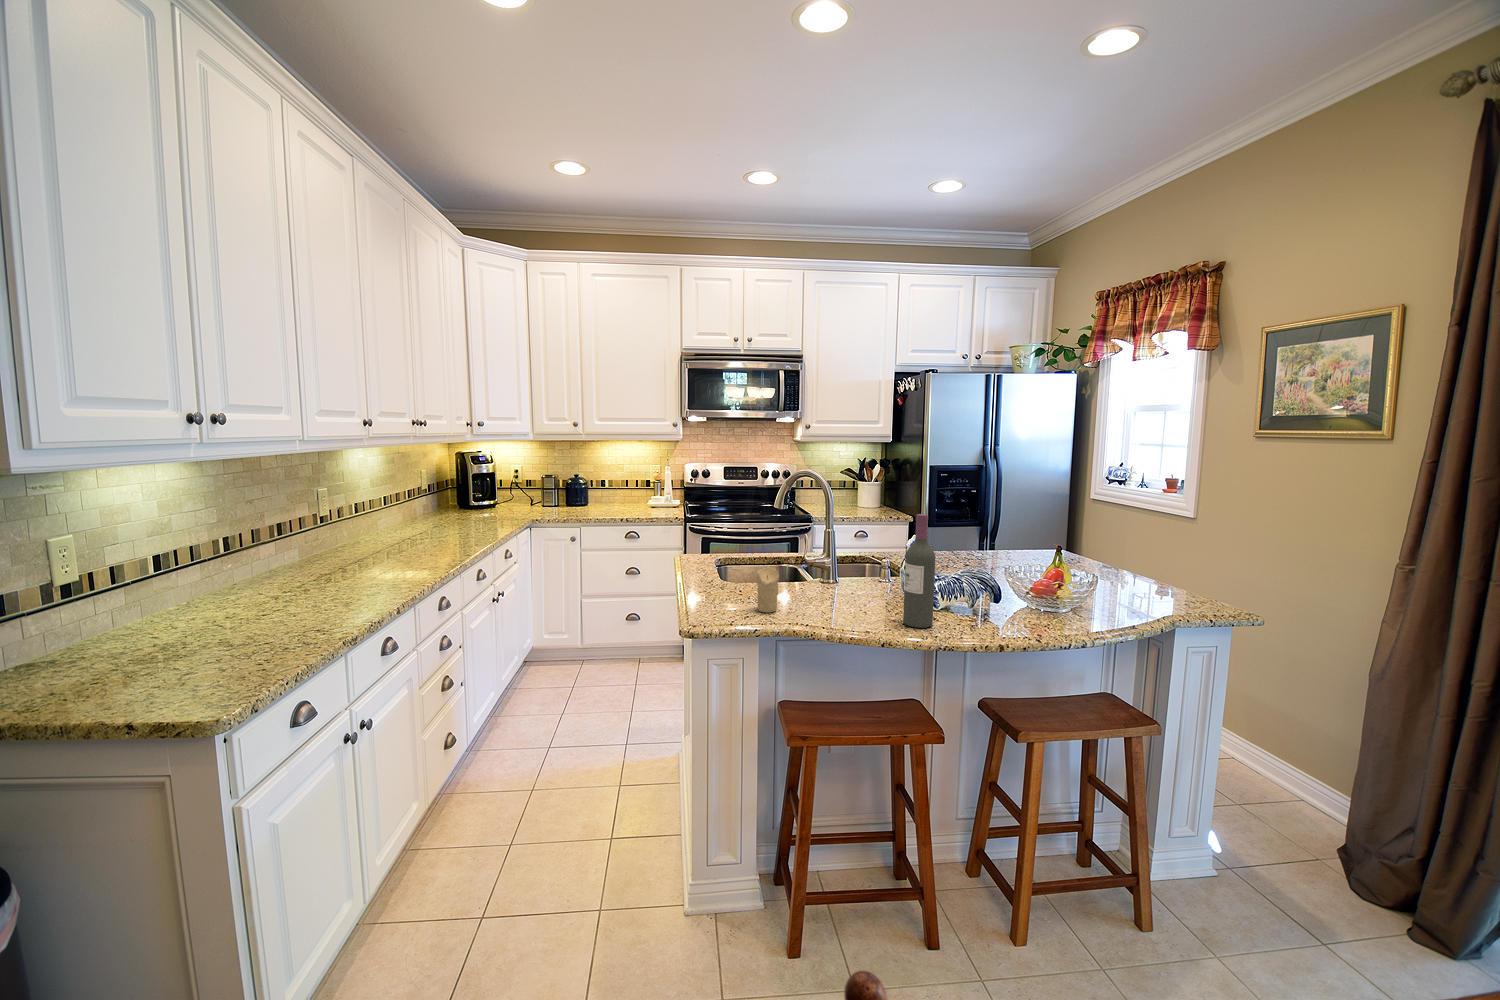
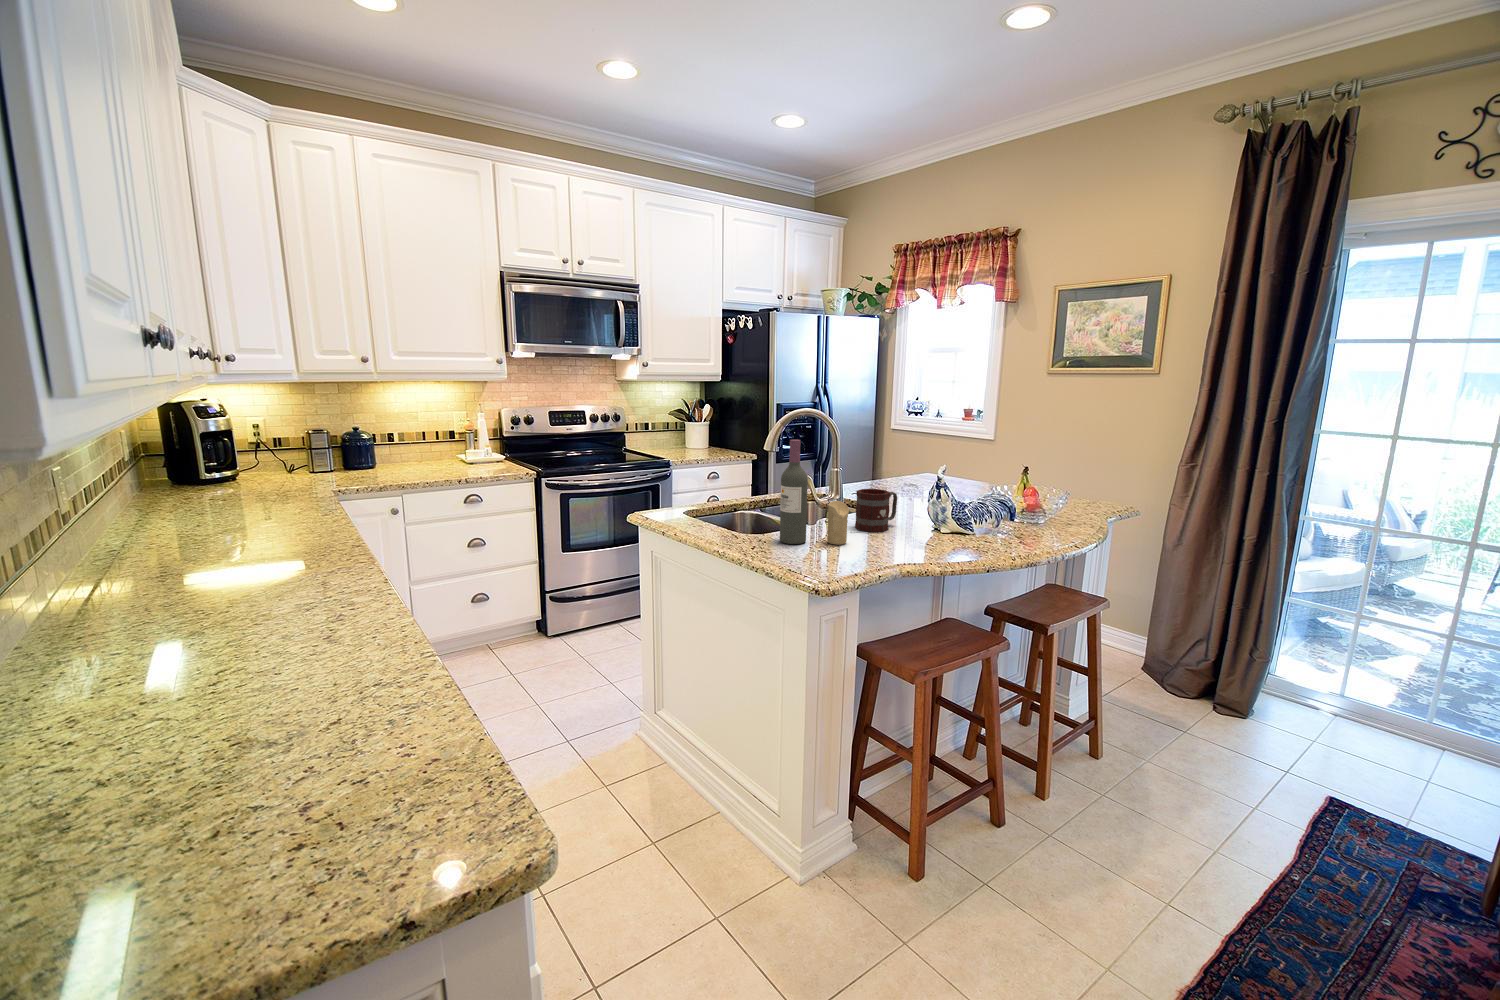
wine bottle: present [903,514,935,628] -> present [780,440,808,544]
mug: none [820,559,872,607] -> present [855,489,897,532]

